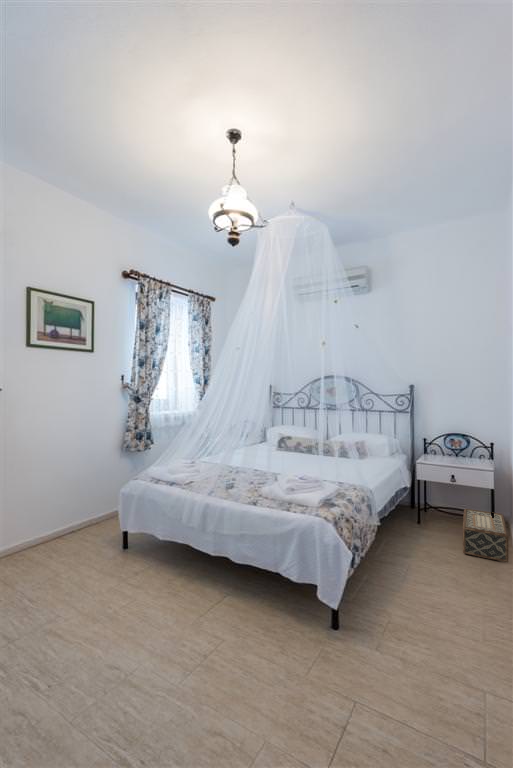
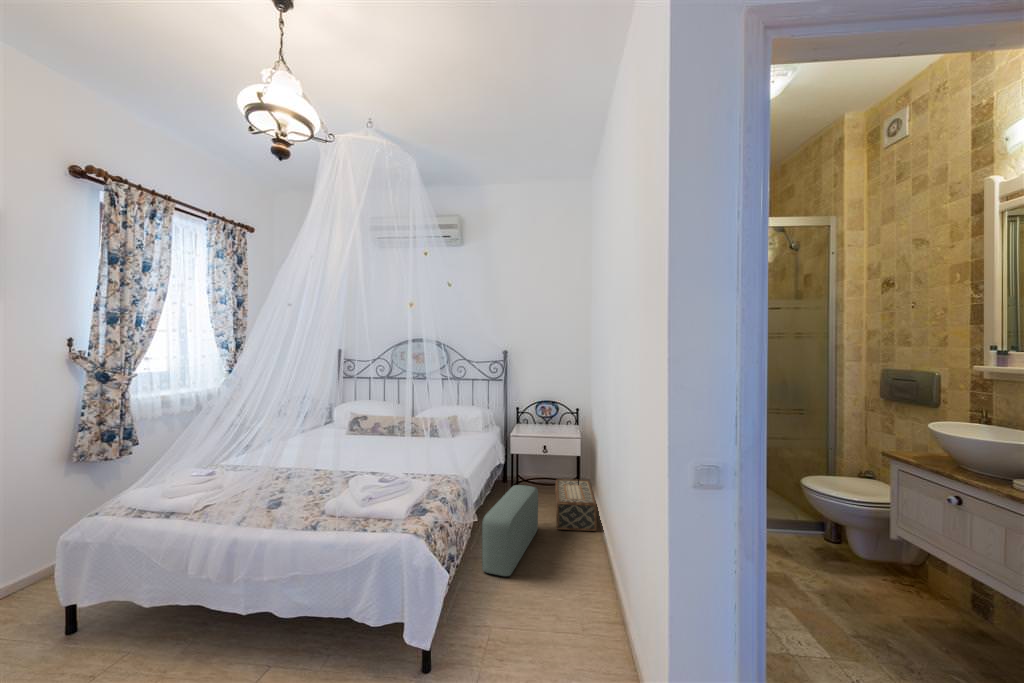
pouf: none [385,505,443,580] -> present [482,485,538,576]

